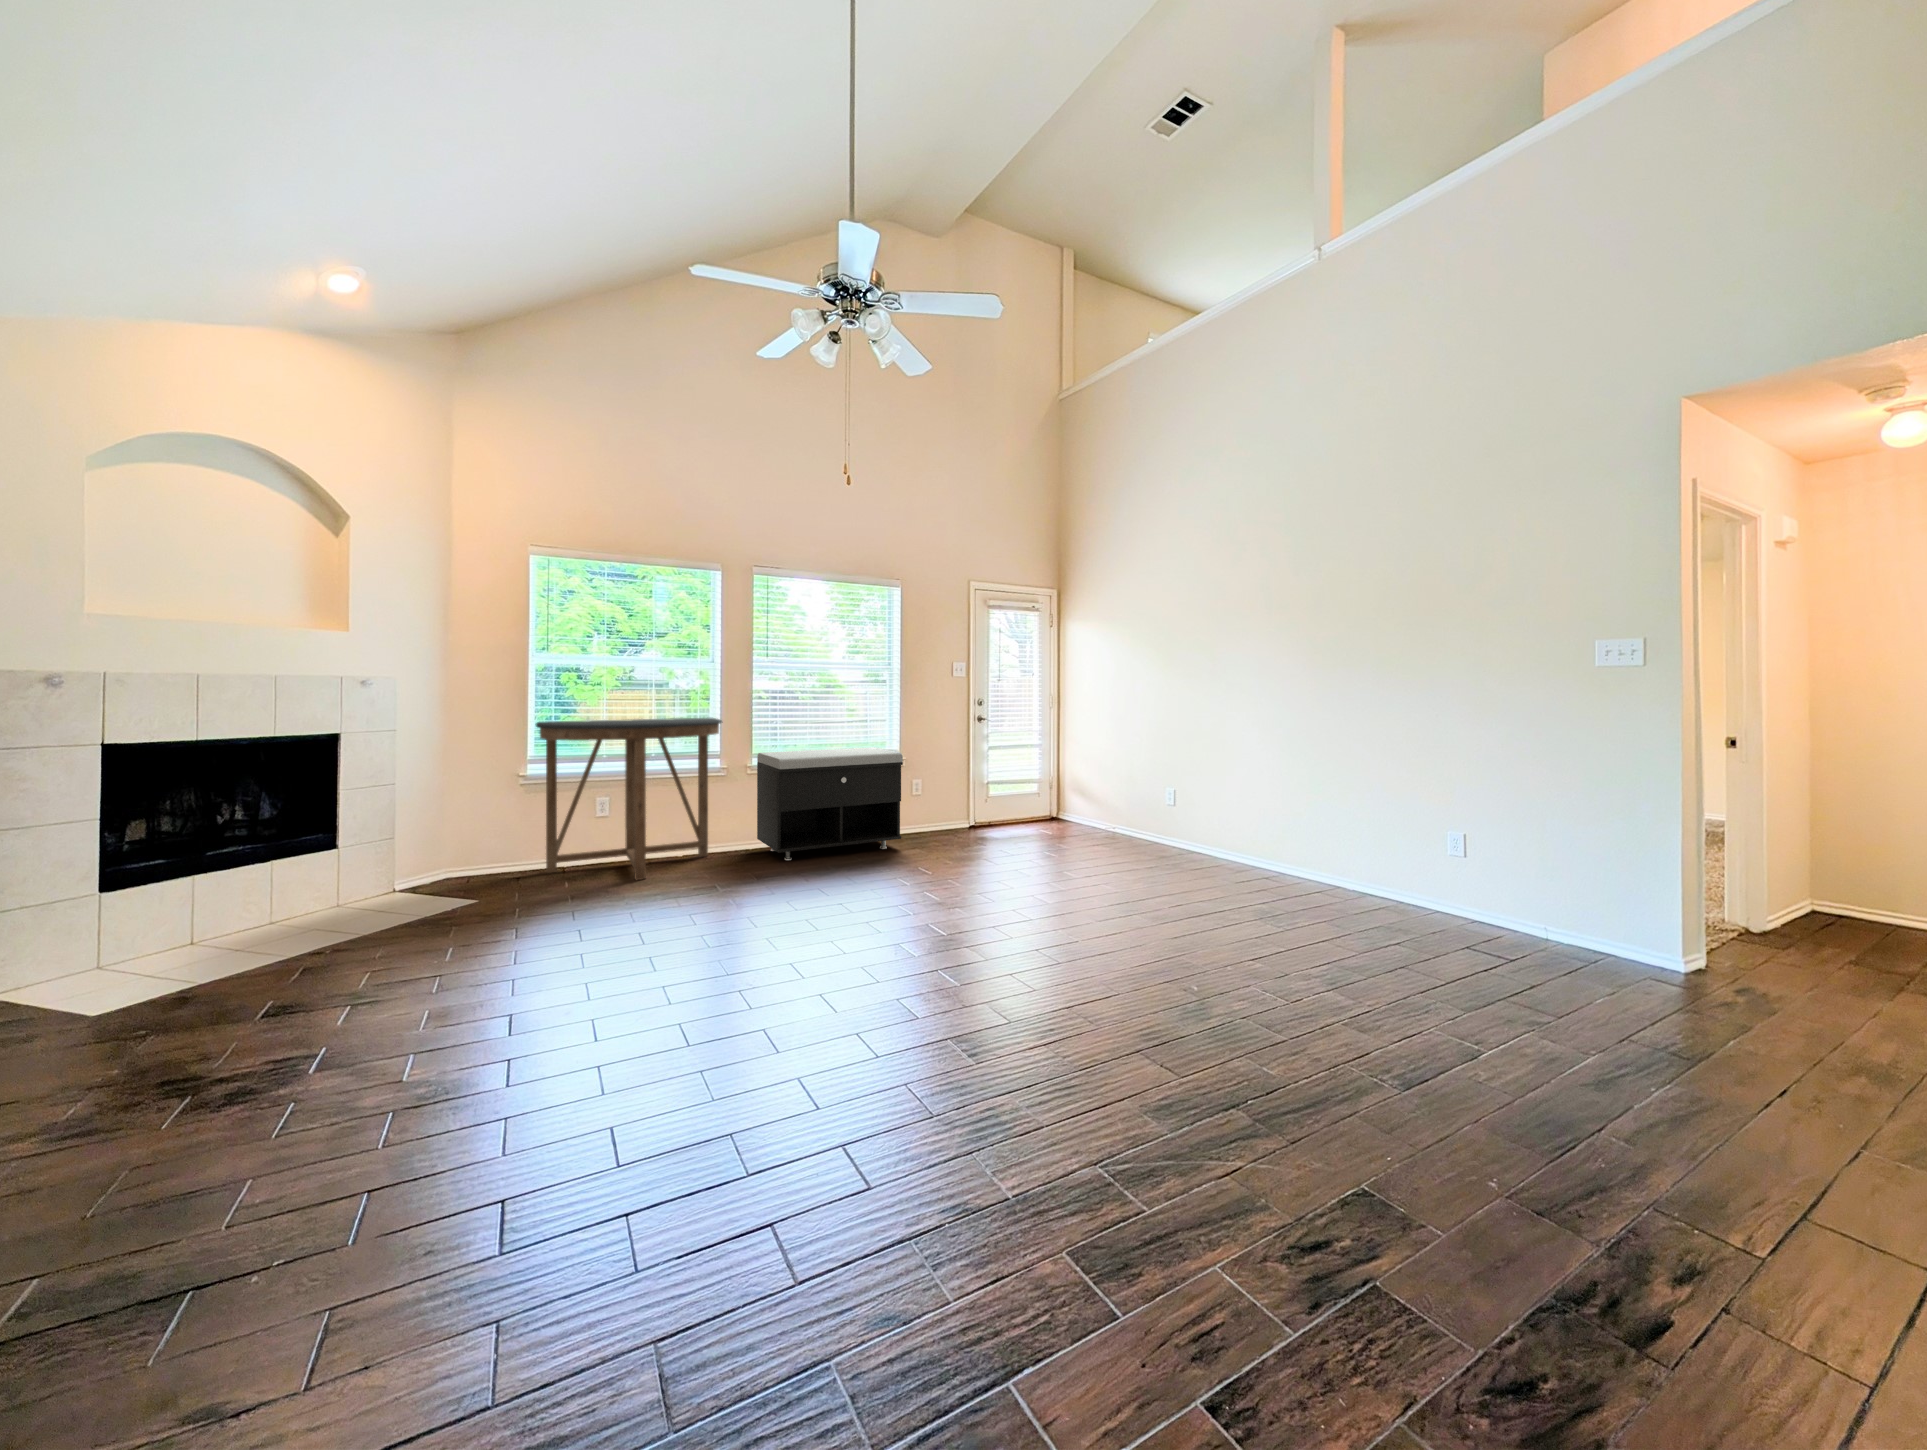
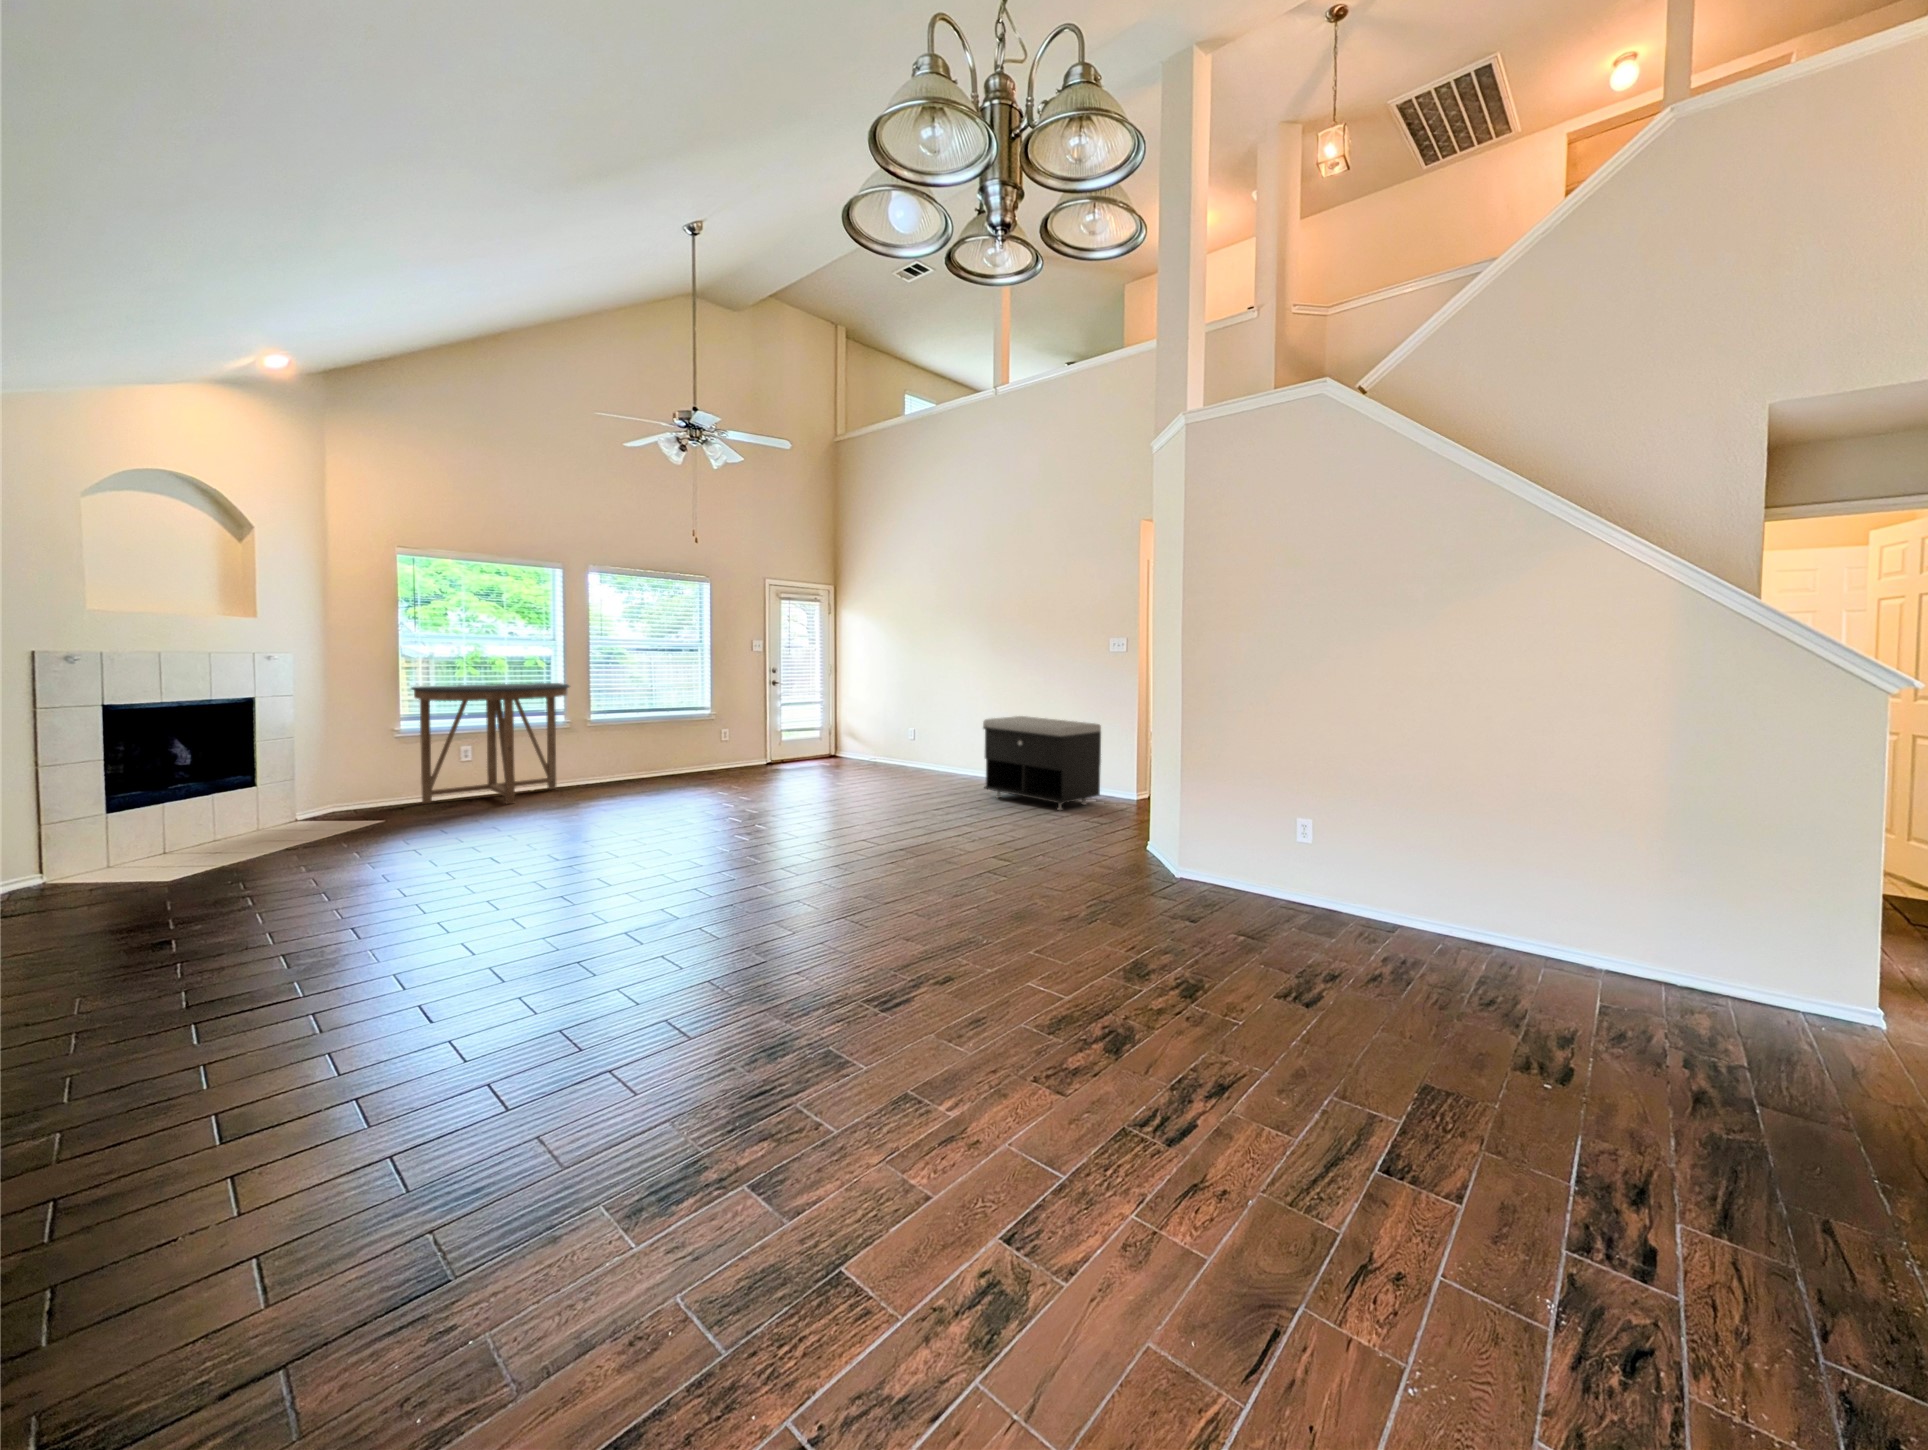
storage bench: present [757,747,903,861] -> present [983,716,1101,810]

